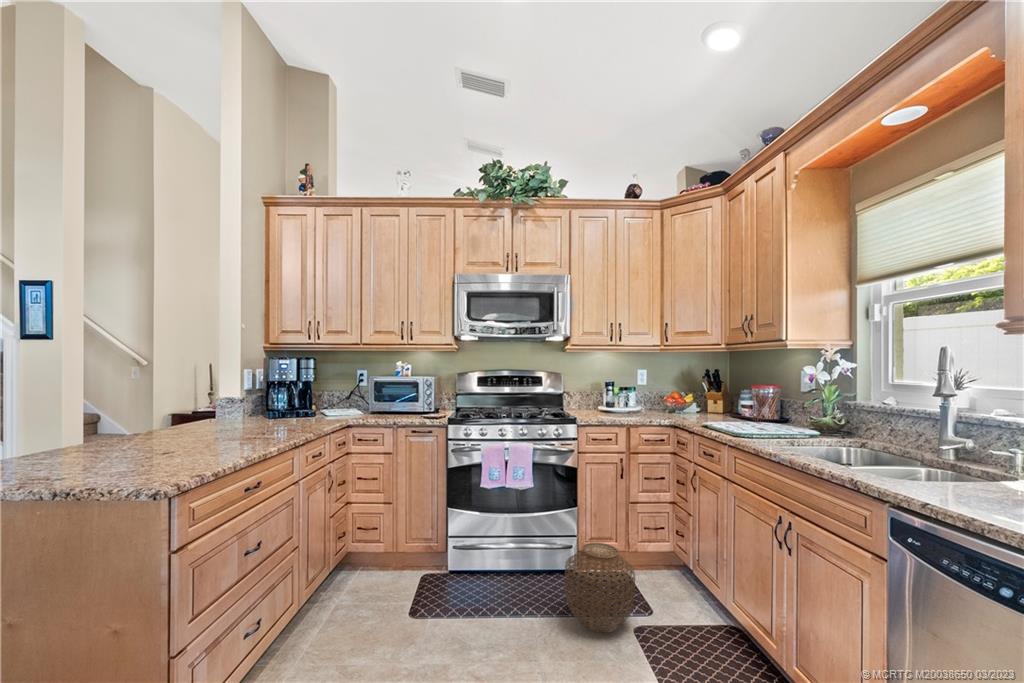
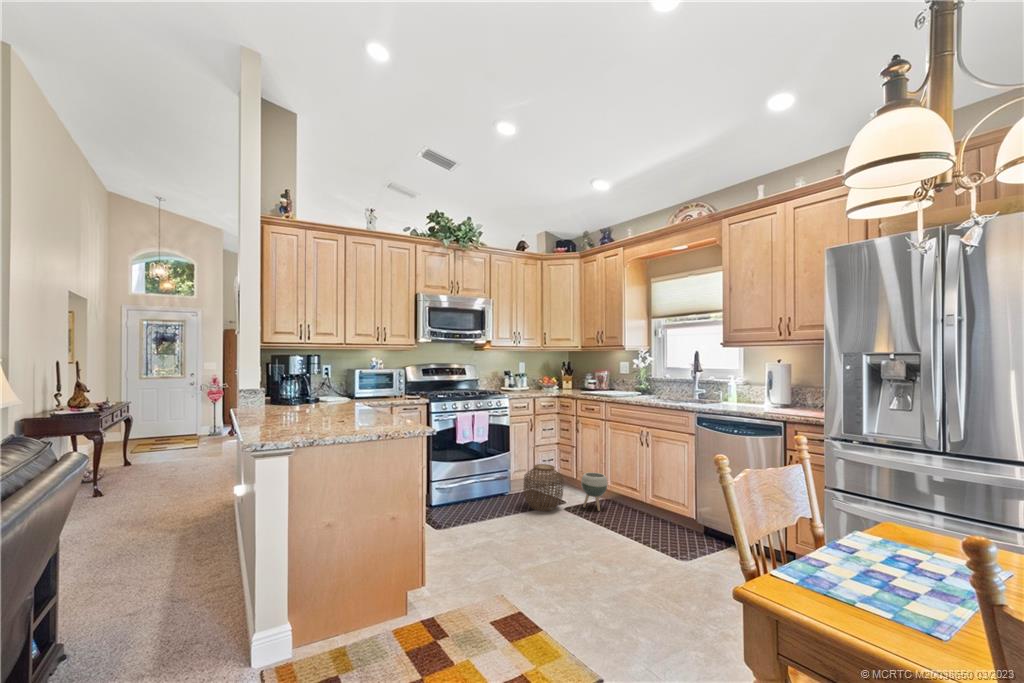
planter: none [667,576,720,661] -> present [581,472,608,511]

